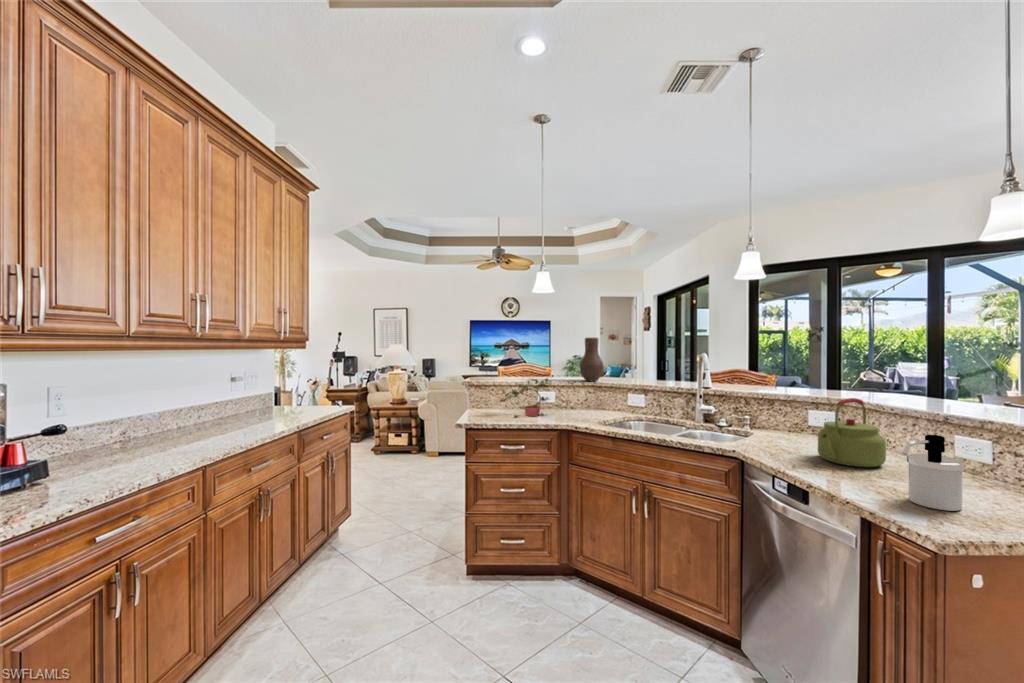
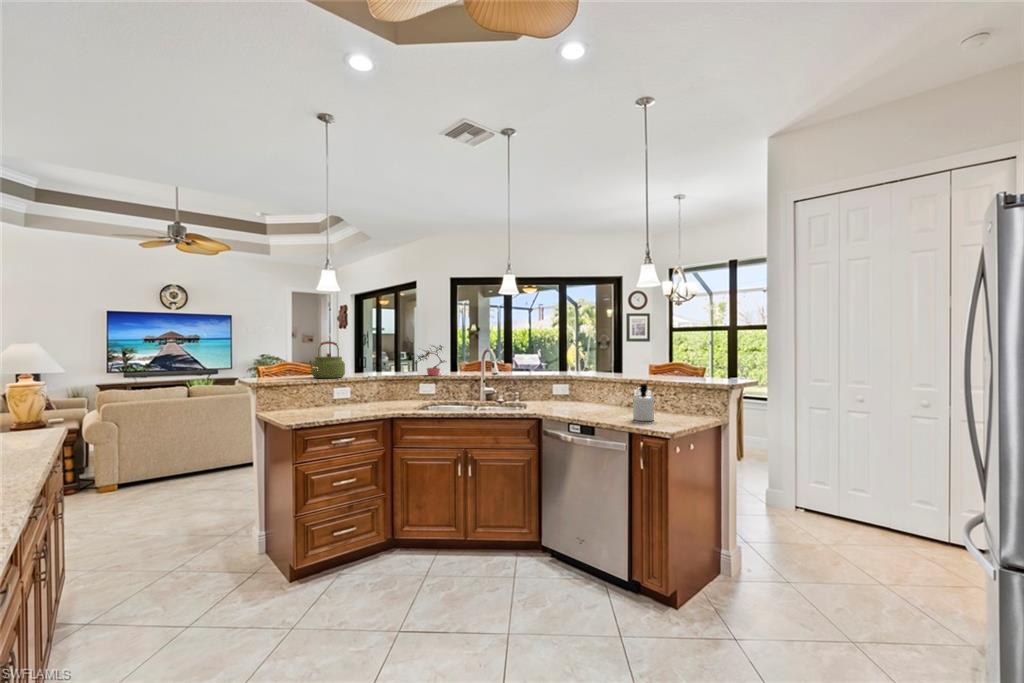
vase: present [579,338,604,381] -> none [369,335,393,376]
potted plant: present [500,378,551,417] -> present [415,345,445,375]
kettle: present [818,398,886,467] -> present [309,341,345,378]

